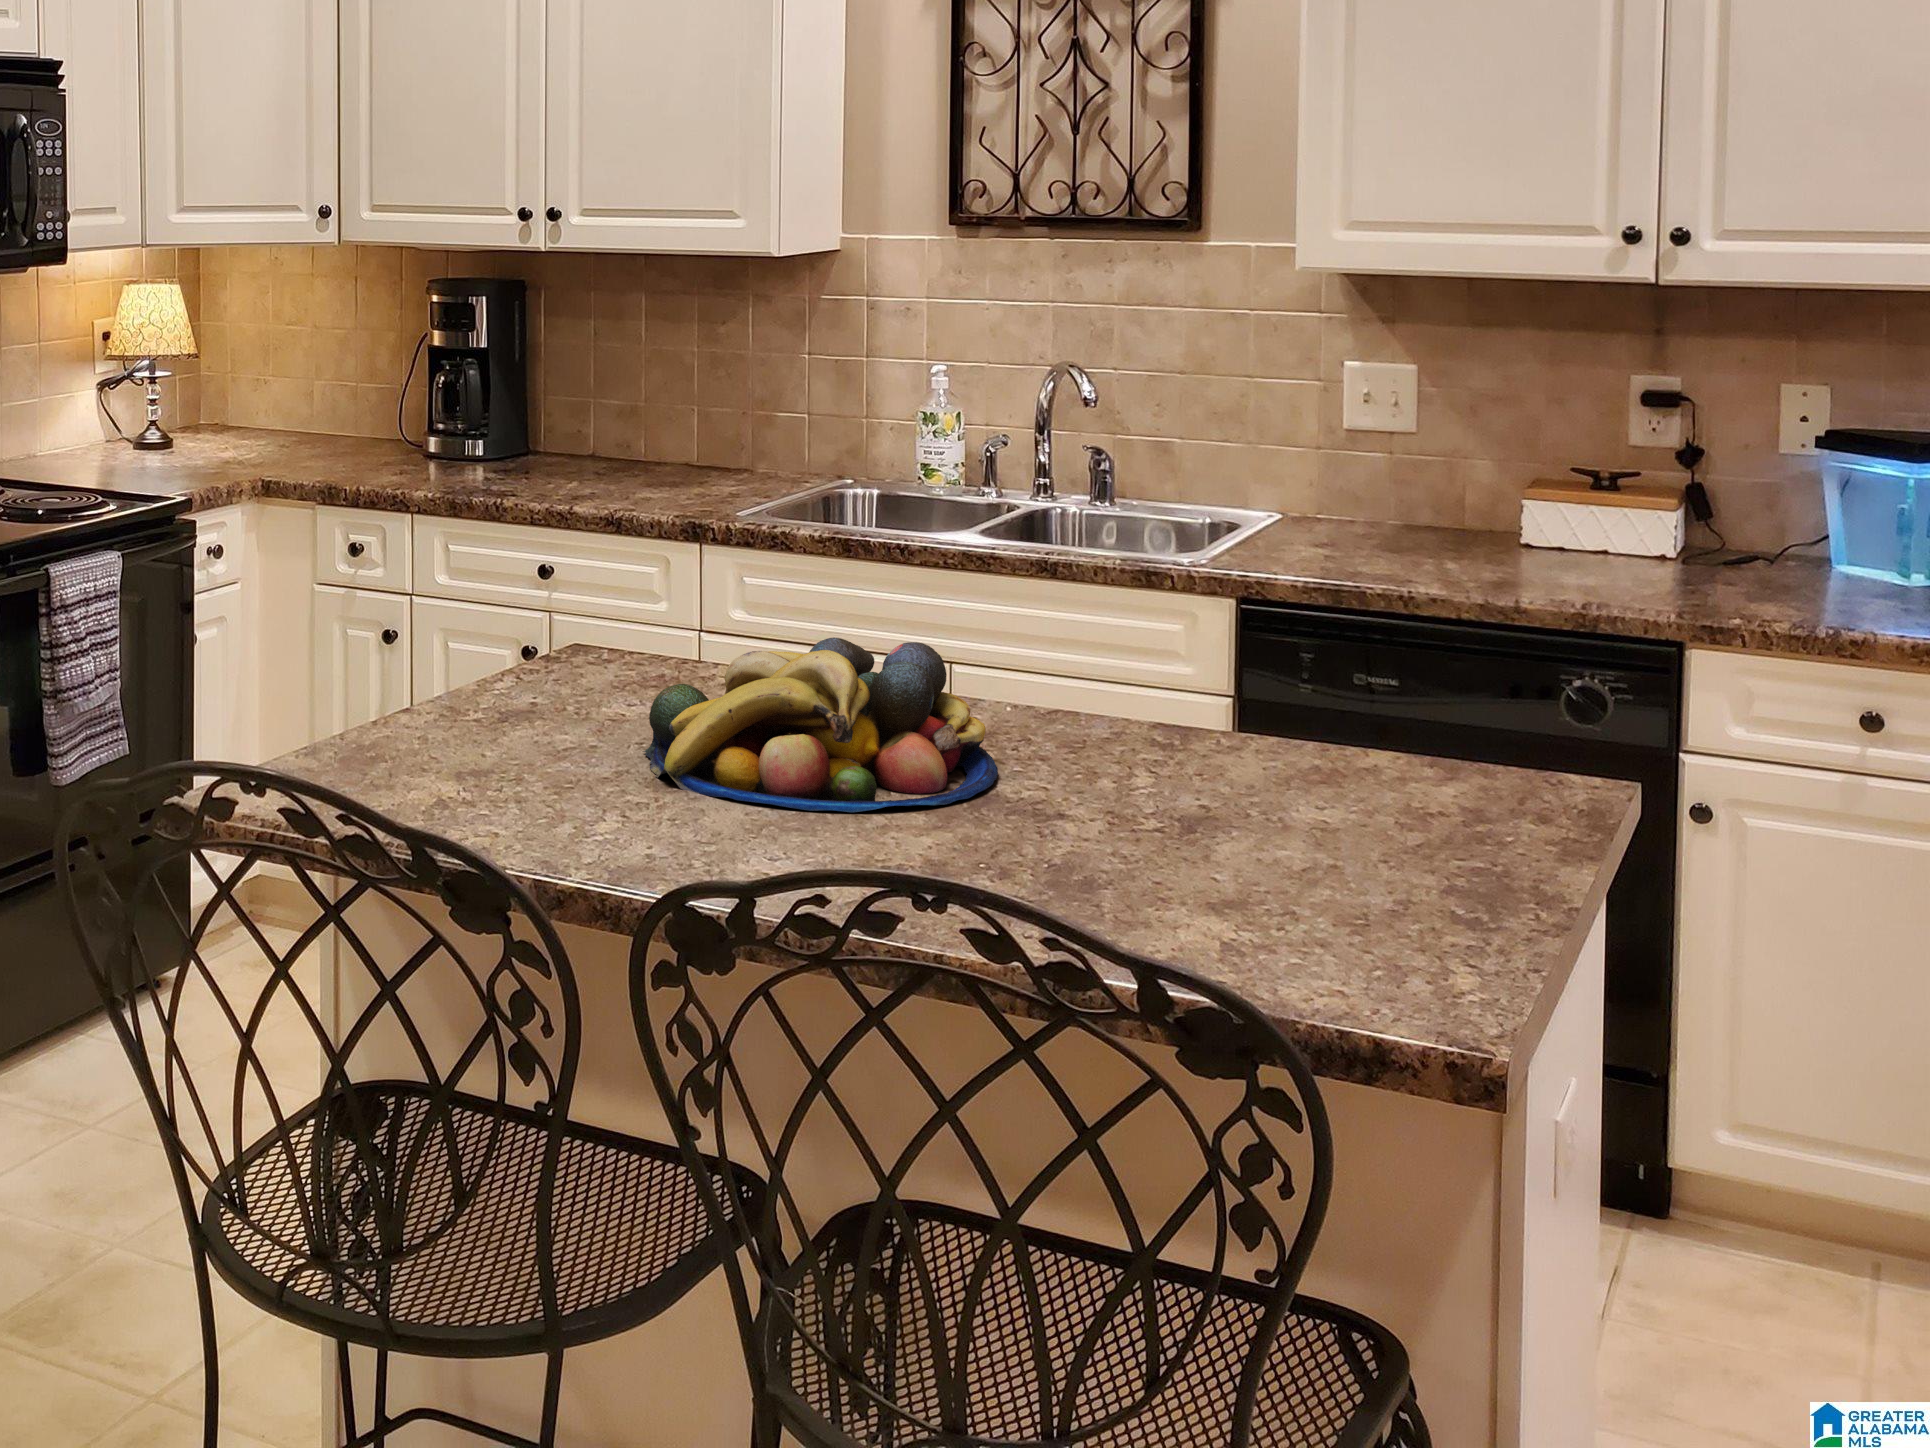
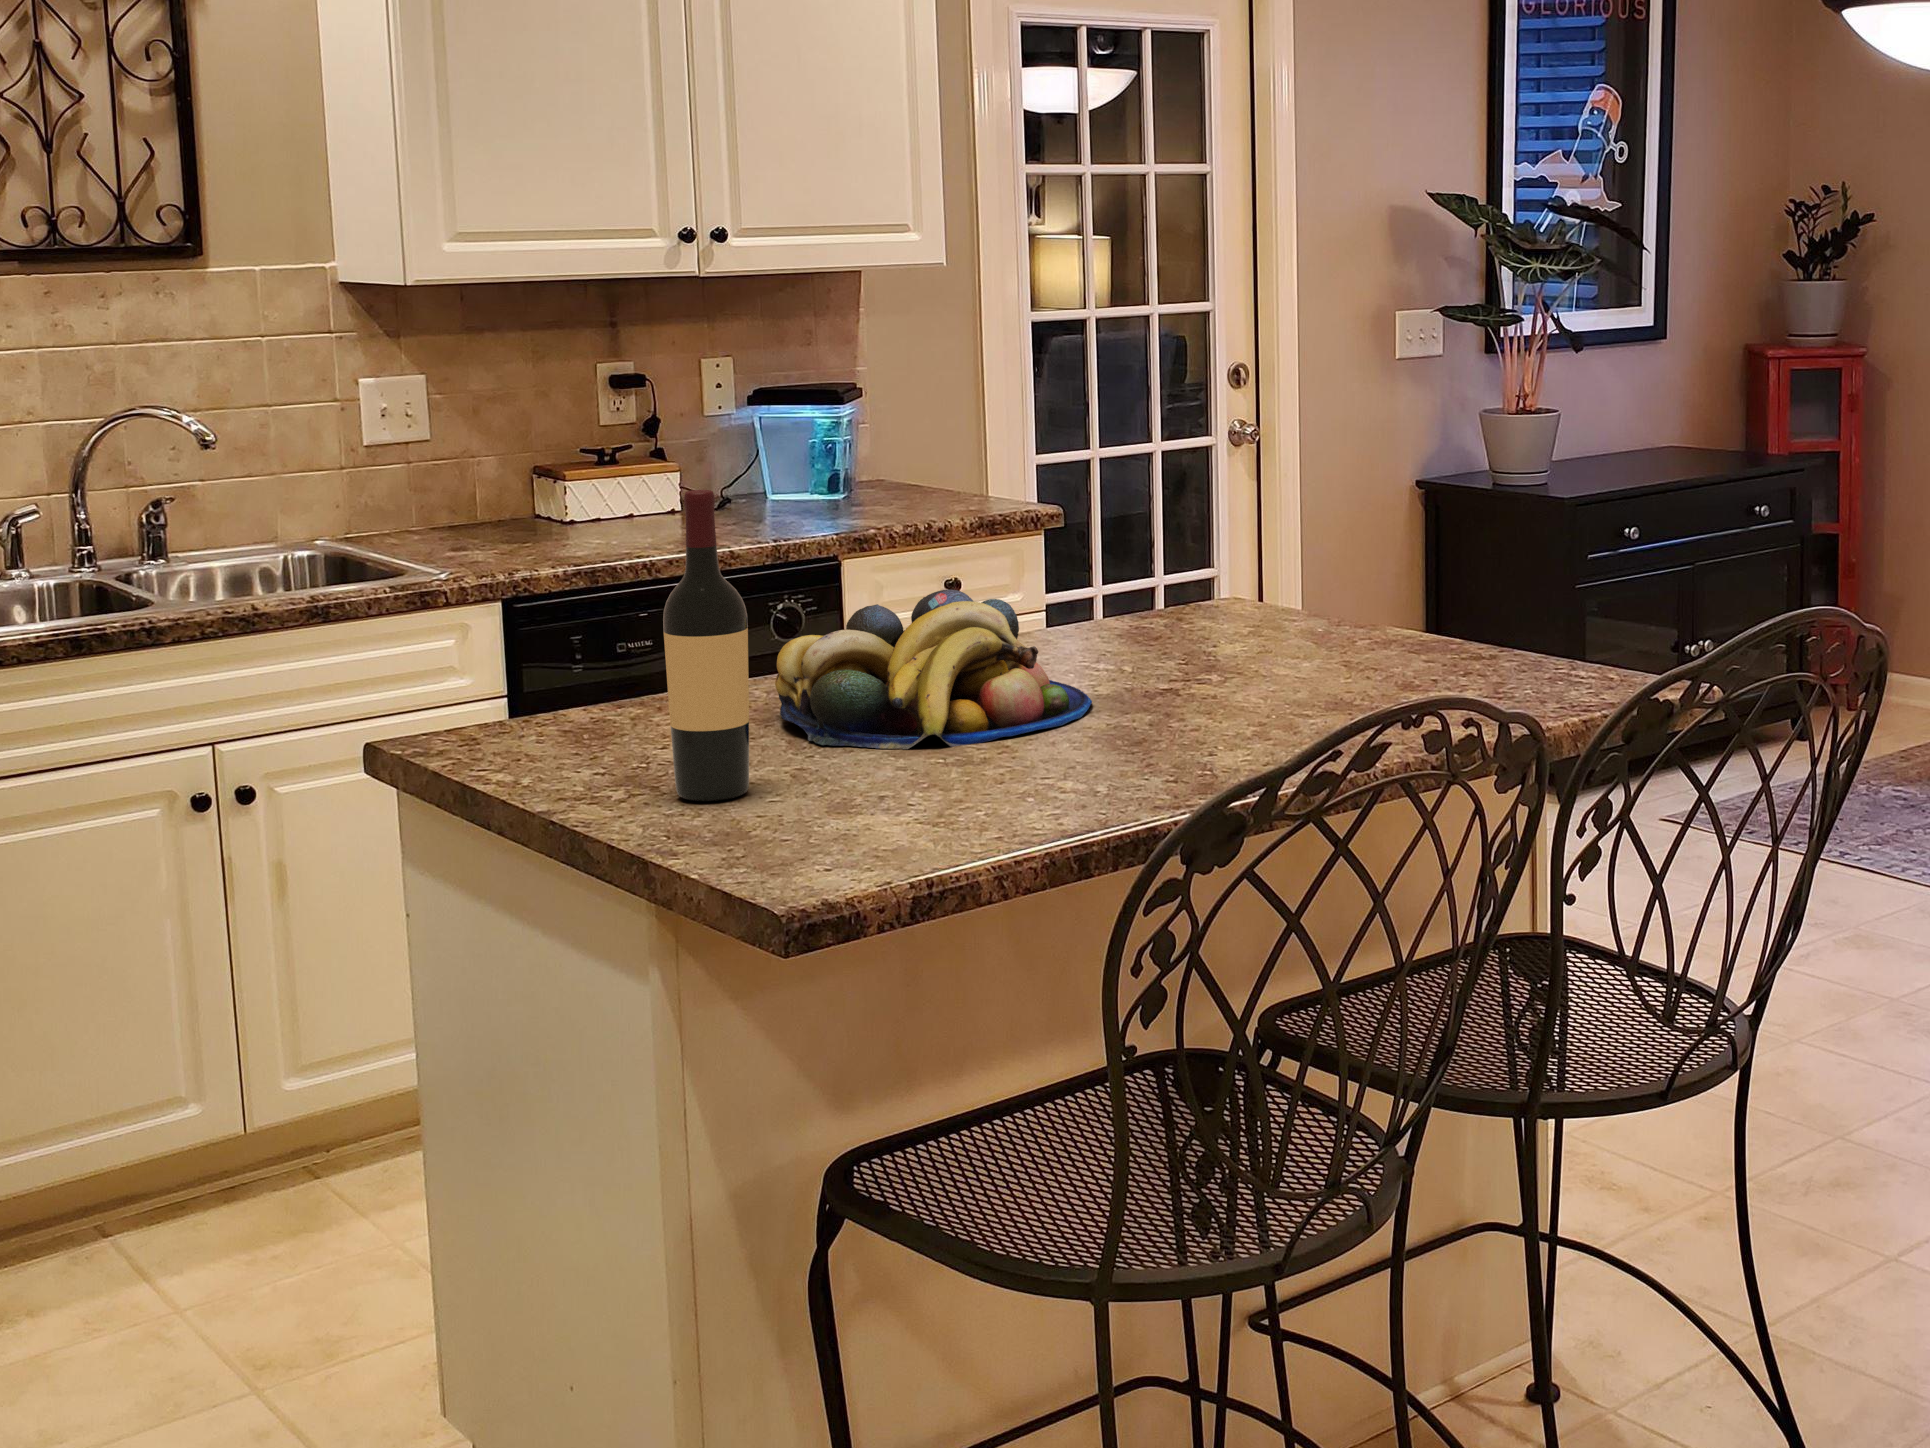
wine bottle: none [396,468,471,757] -> present [663,490,749,801]

